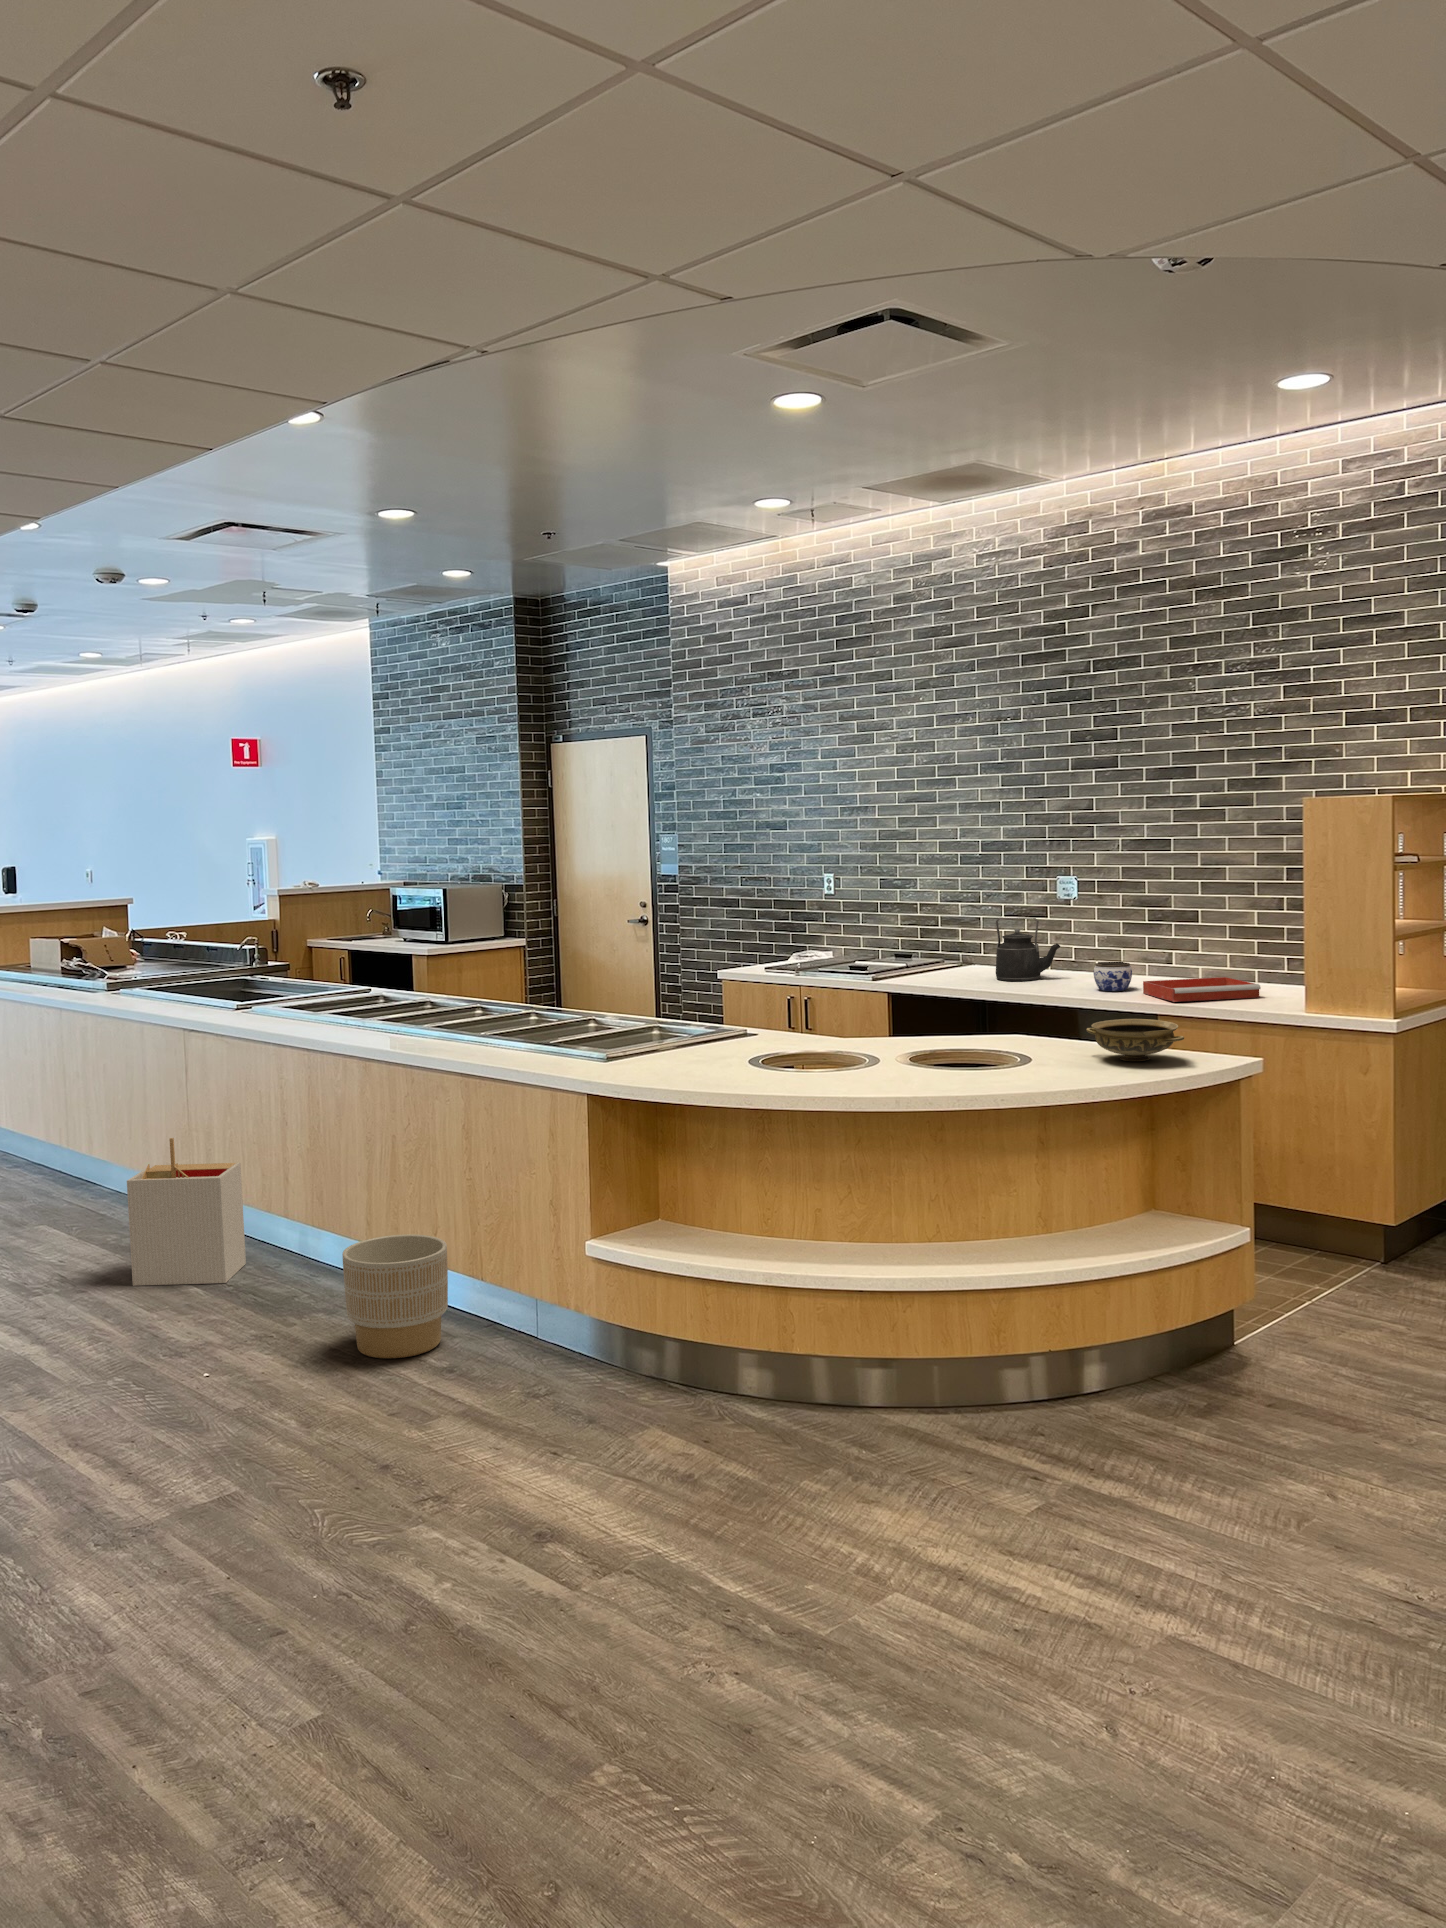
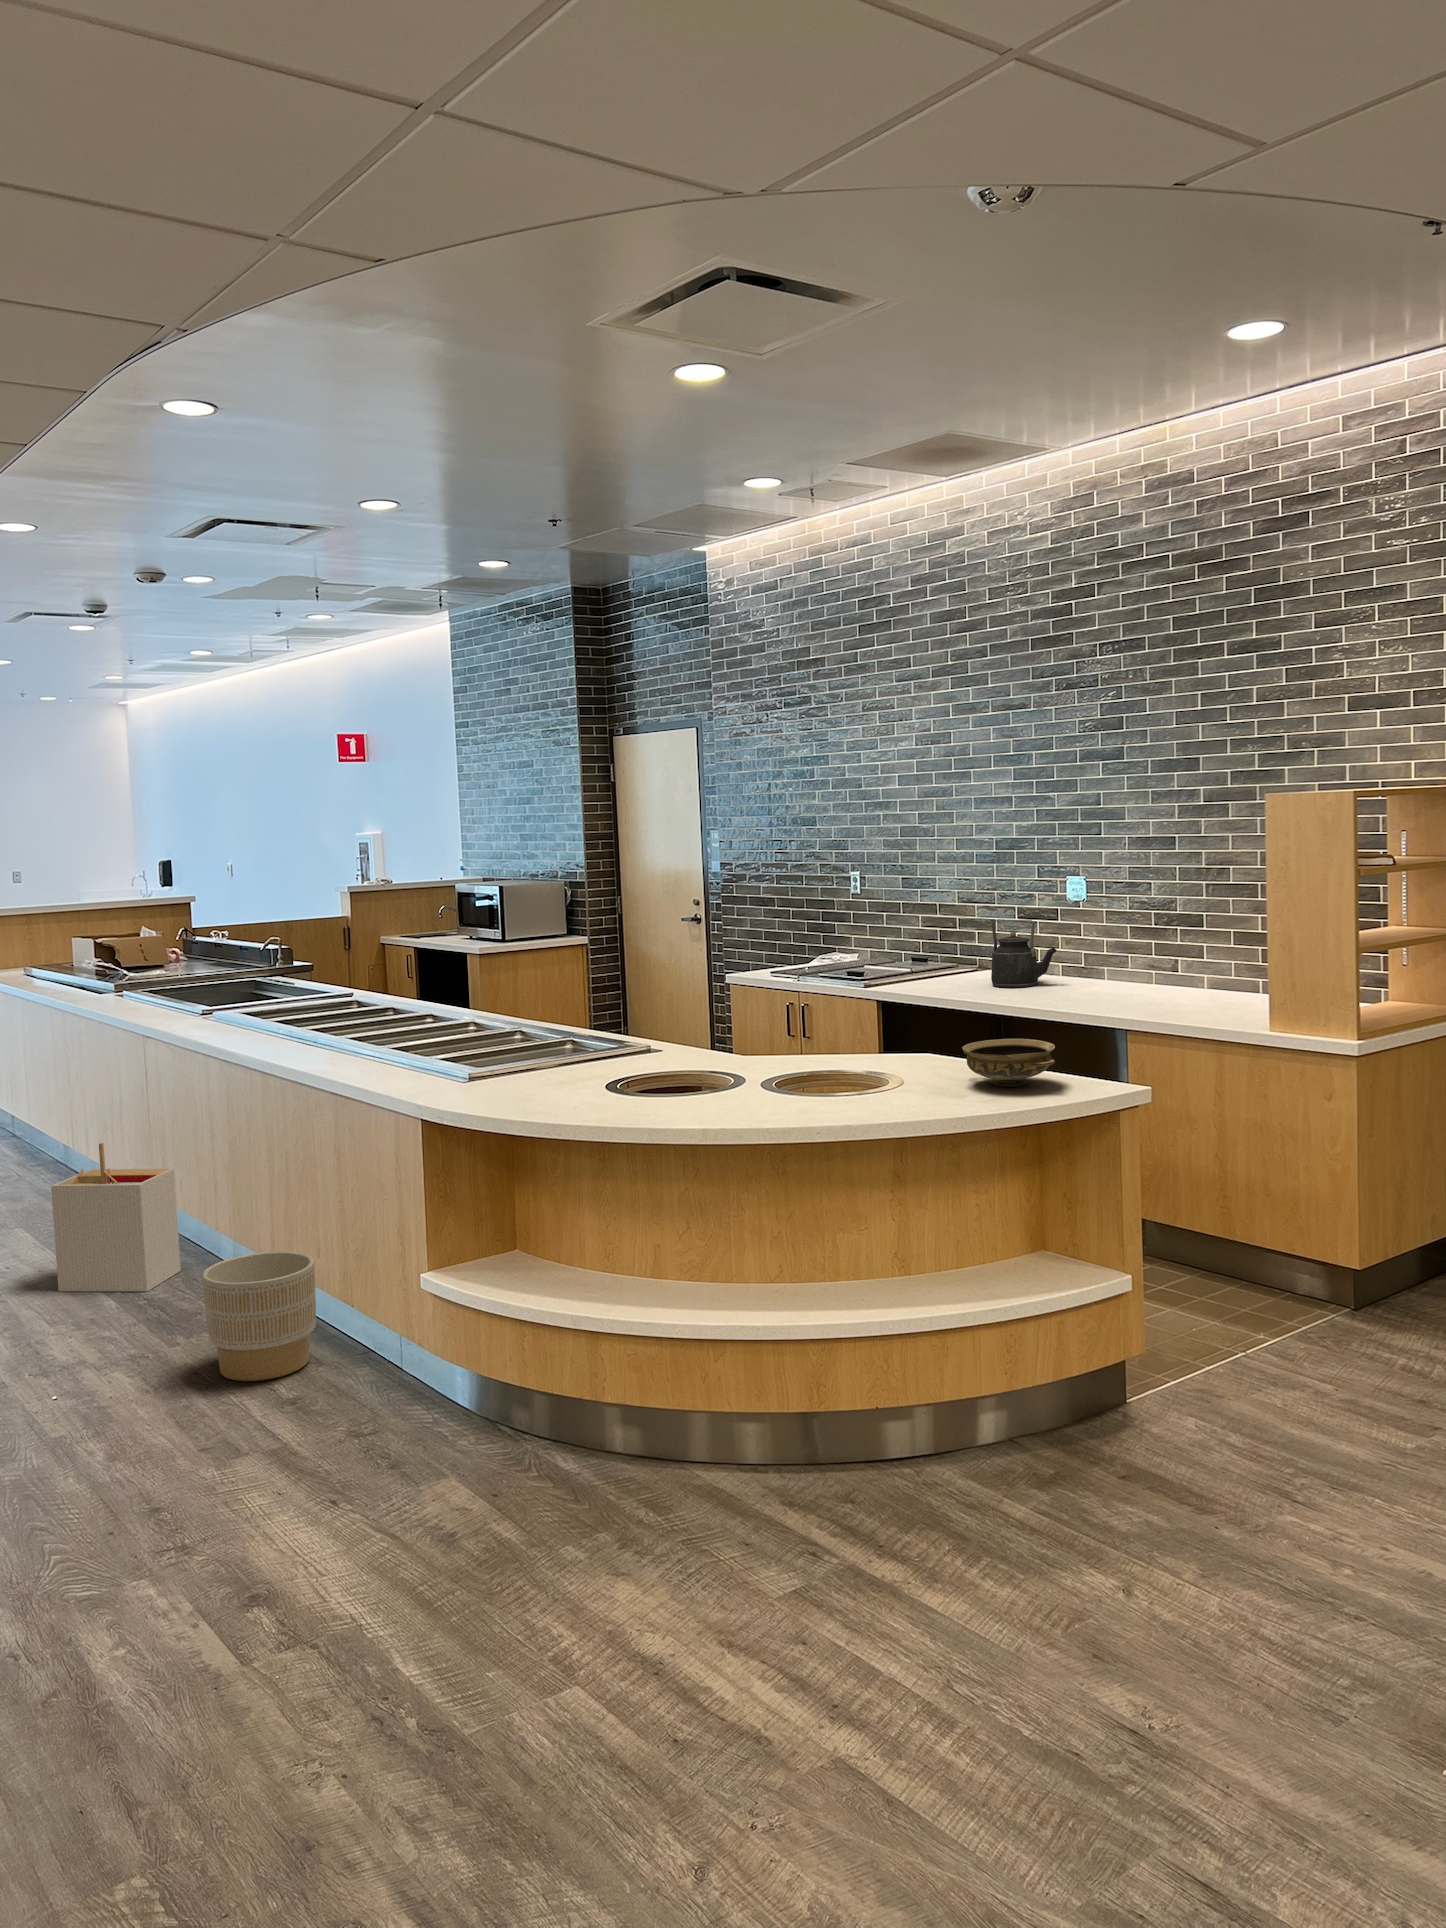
jar: present [1094,961,1132,991] -> none [1079,968,1120,1000]
tray: present [1143,977,1261,1002] -> none [1127,986,1246,1014]

